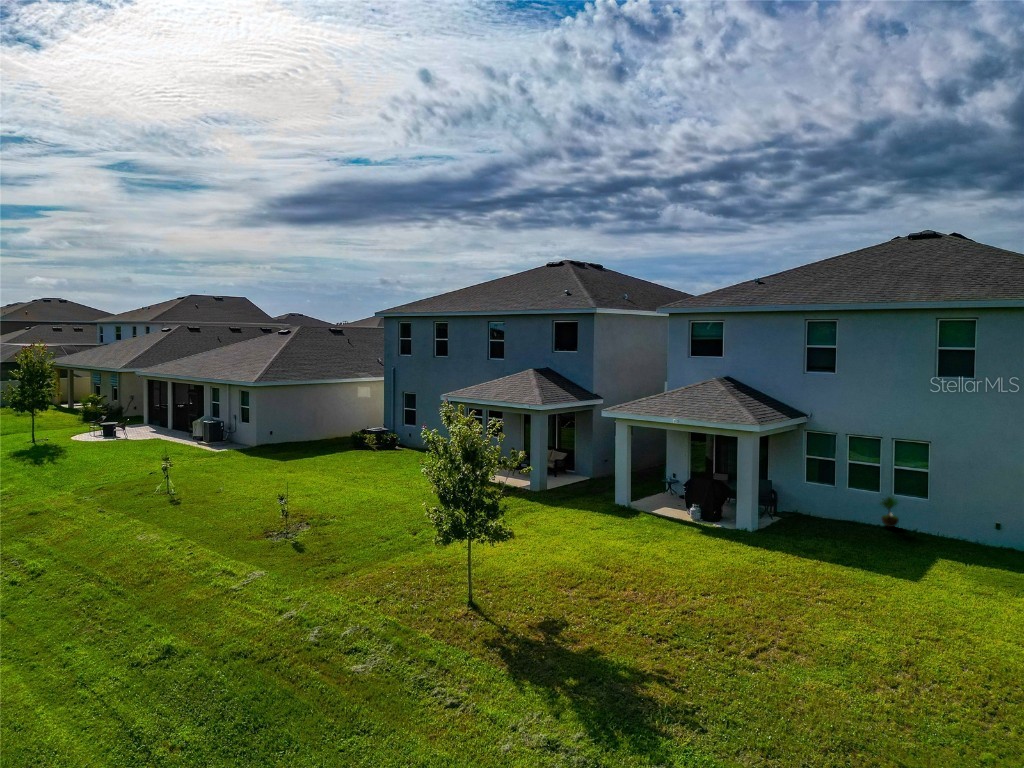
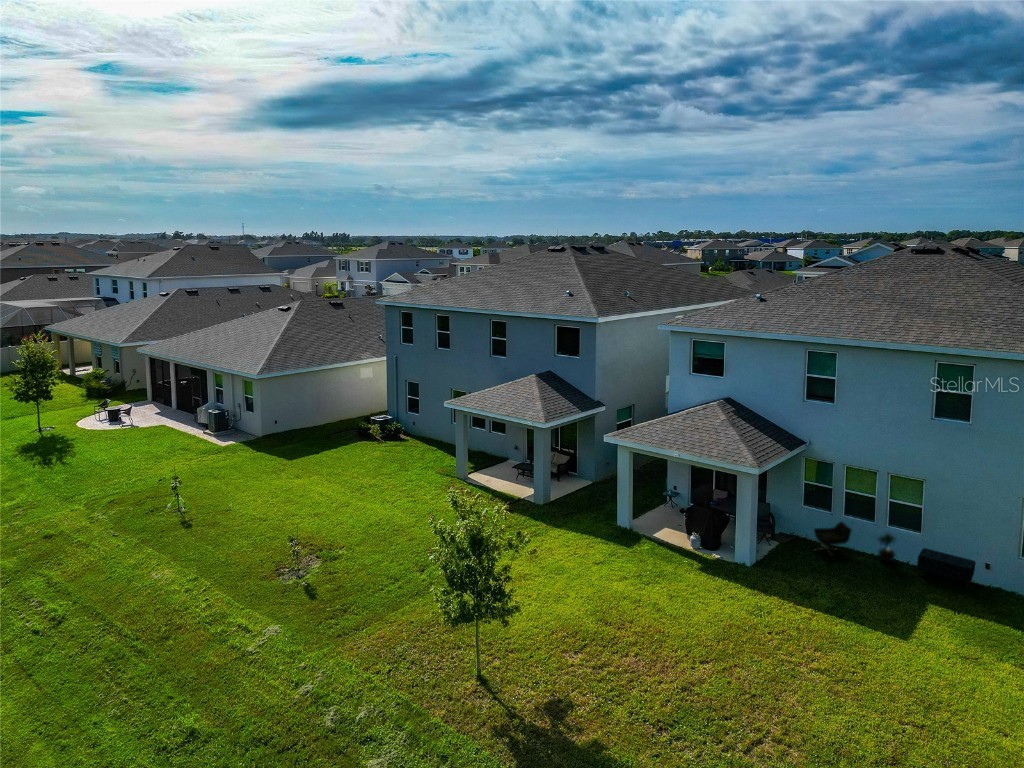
lounge chair: none [814,491,853,523] -> present [814,522,852,552]
bench: none [921,510,981,545] -> present [917,548,976,588]

